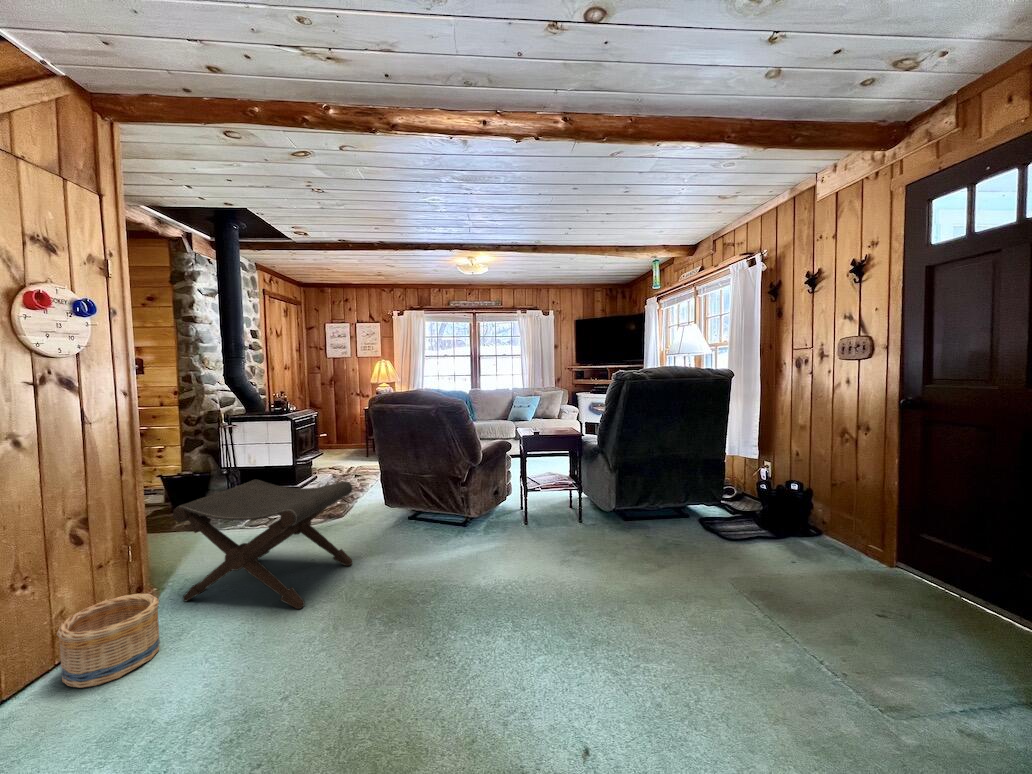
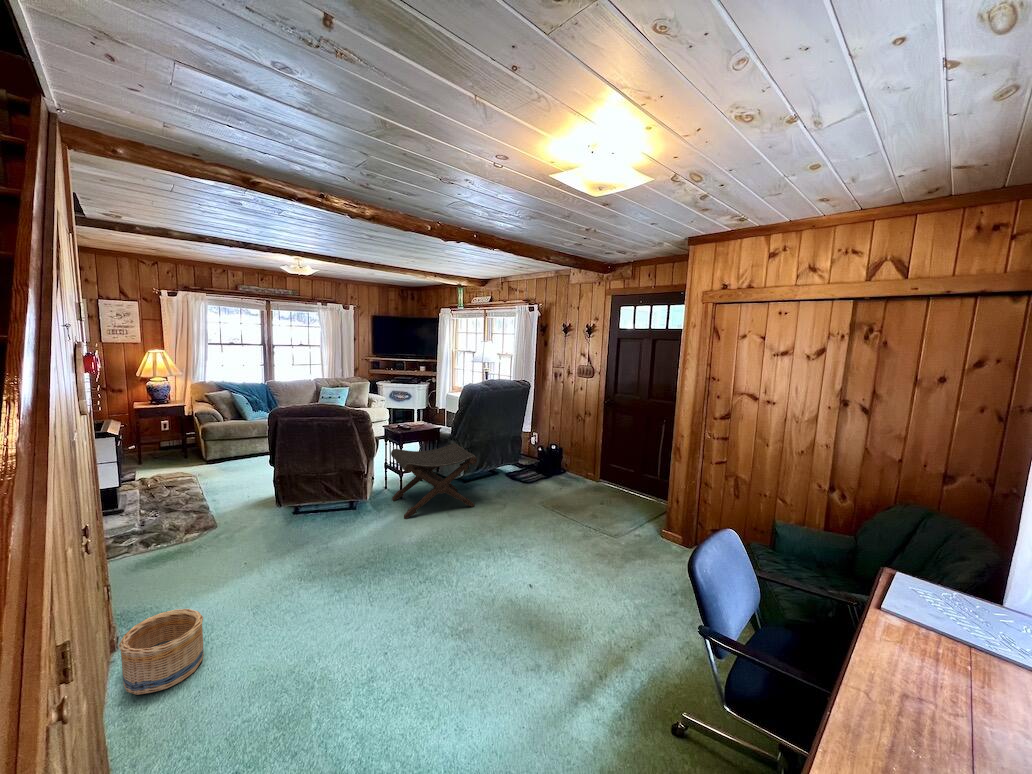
footstool: present [173,479,352,609] -> present [391,443,477,519]

